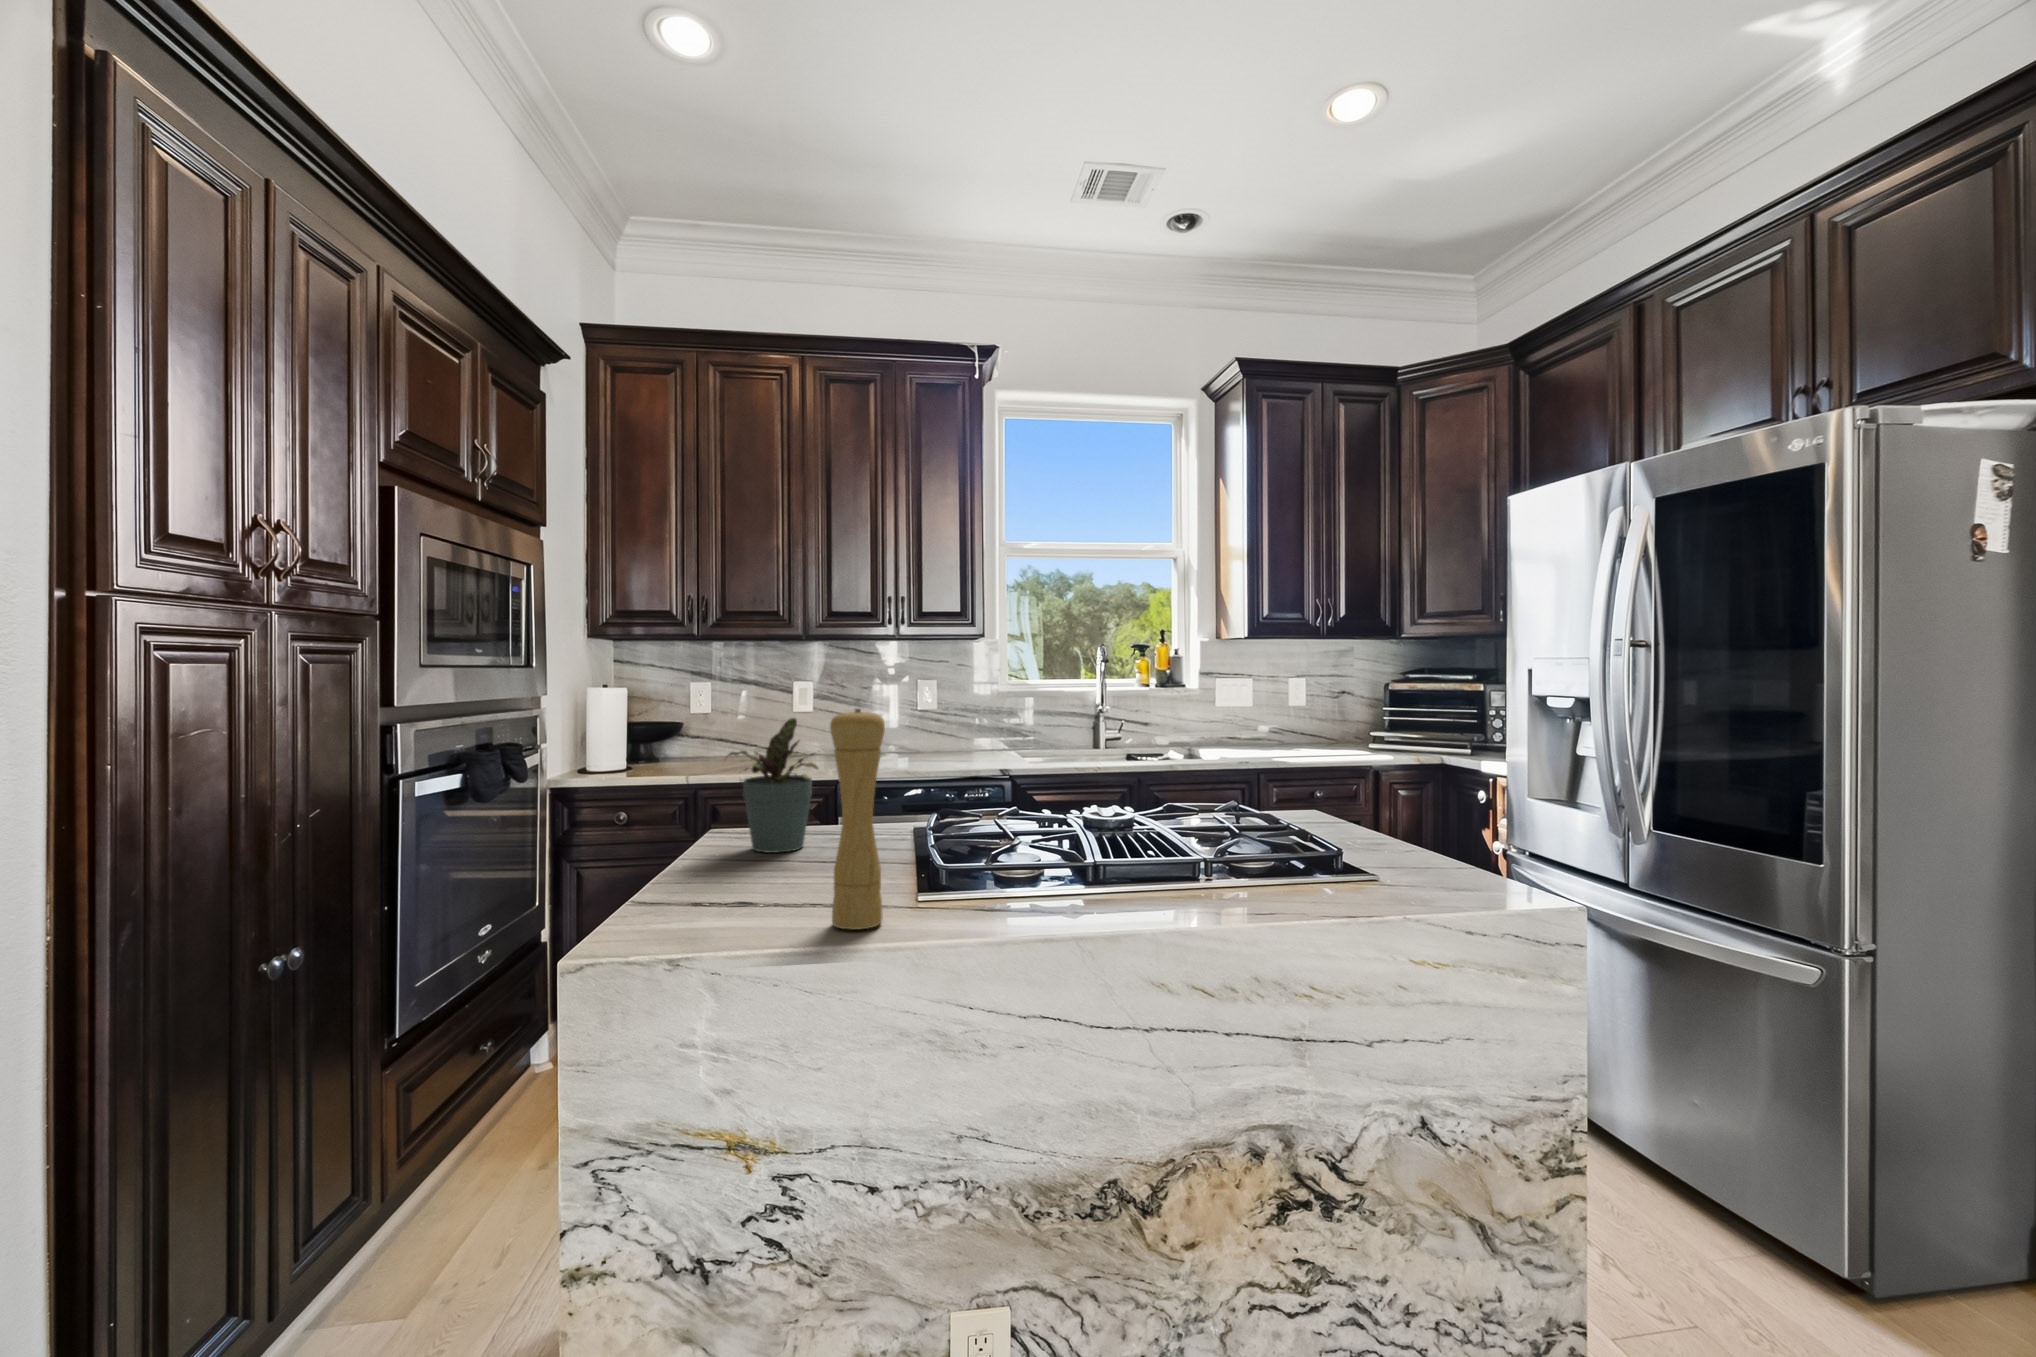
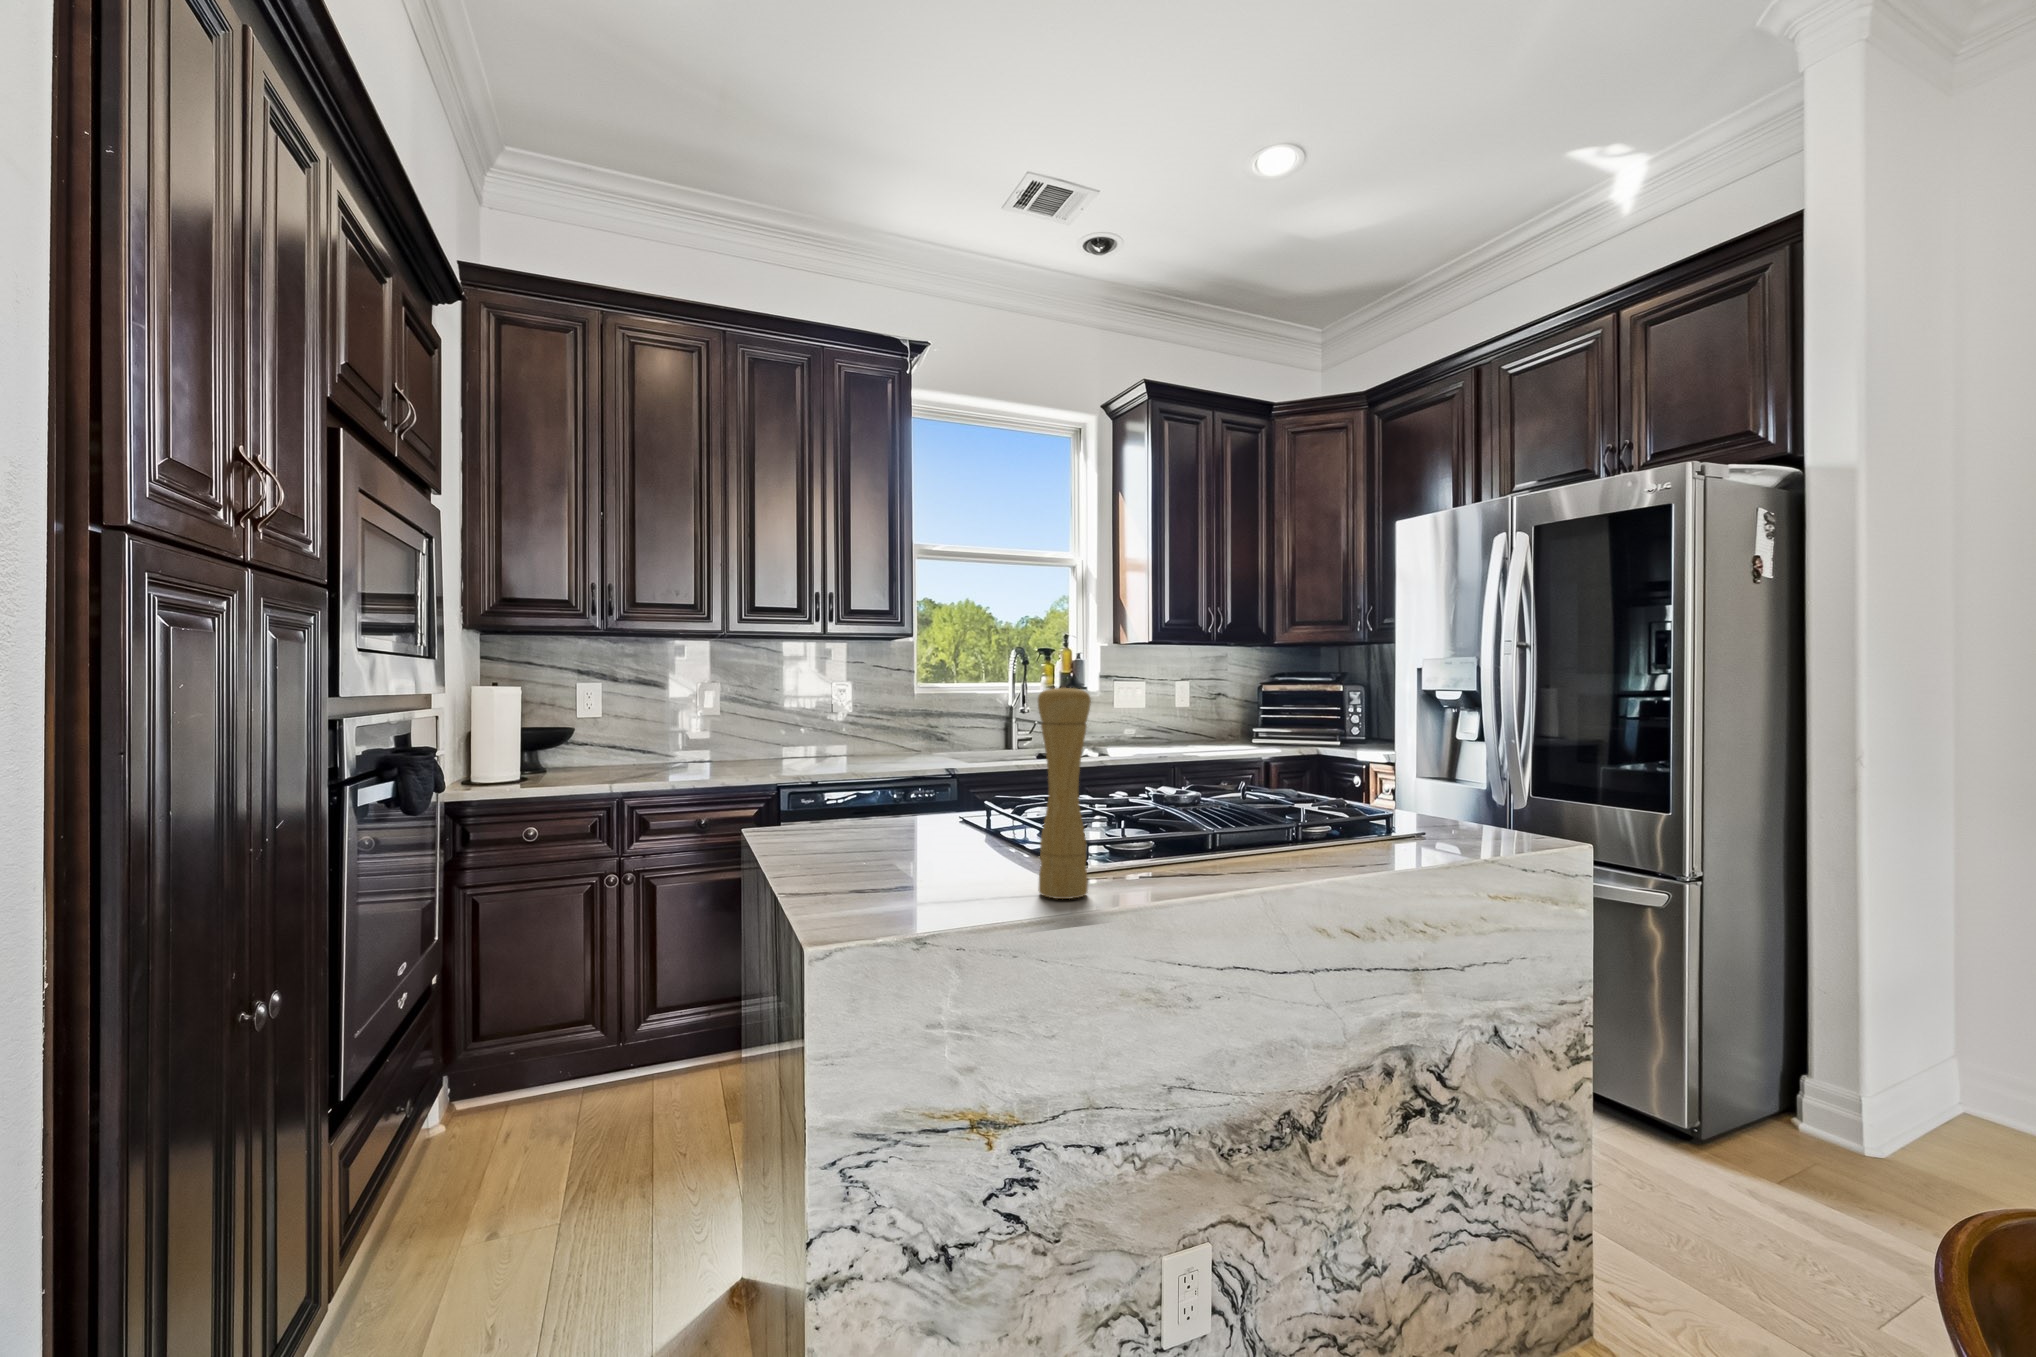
potted plant: present [728,718,819,853] -> none [804,706,909,845]

